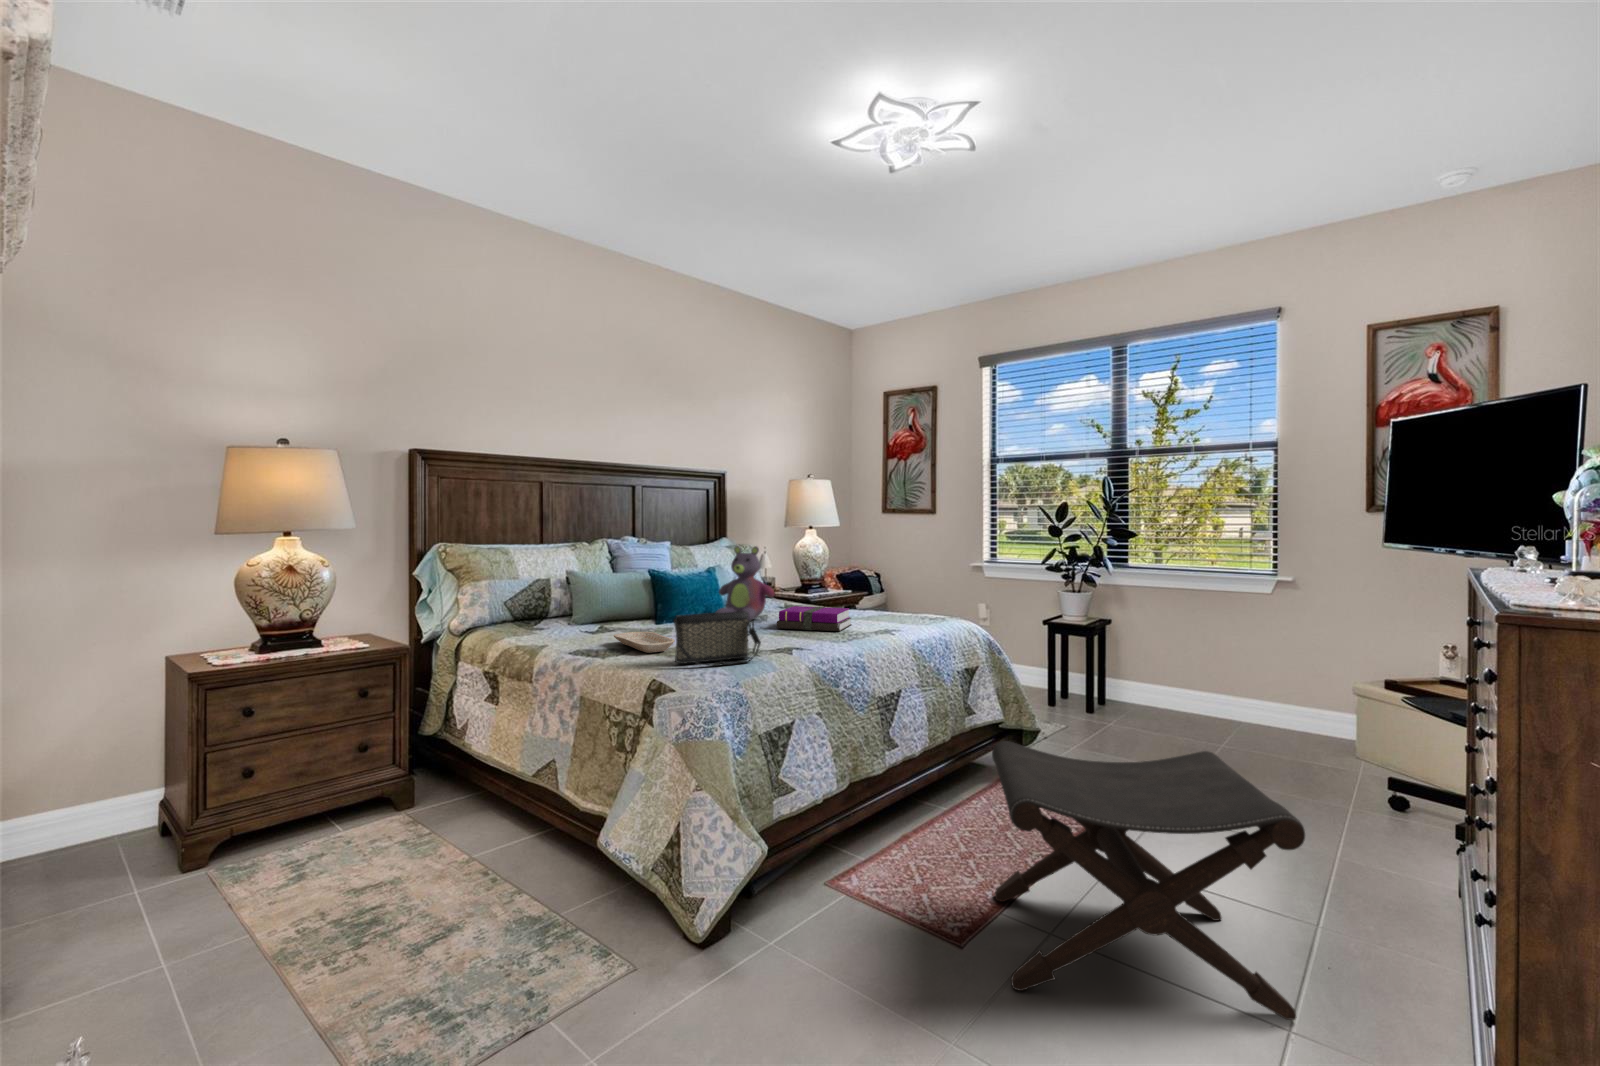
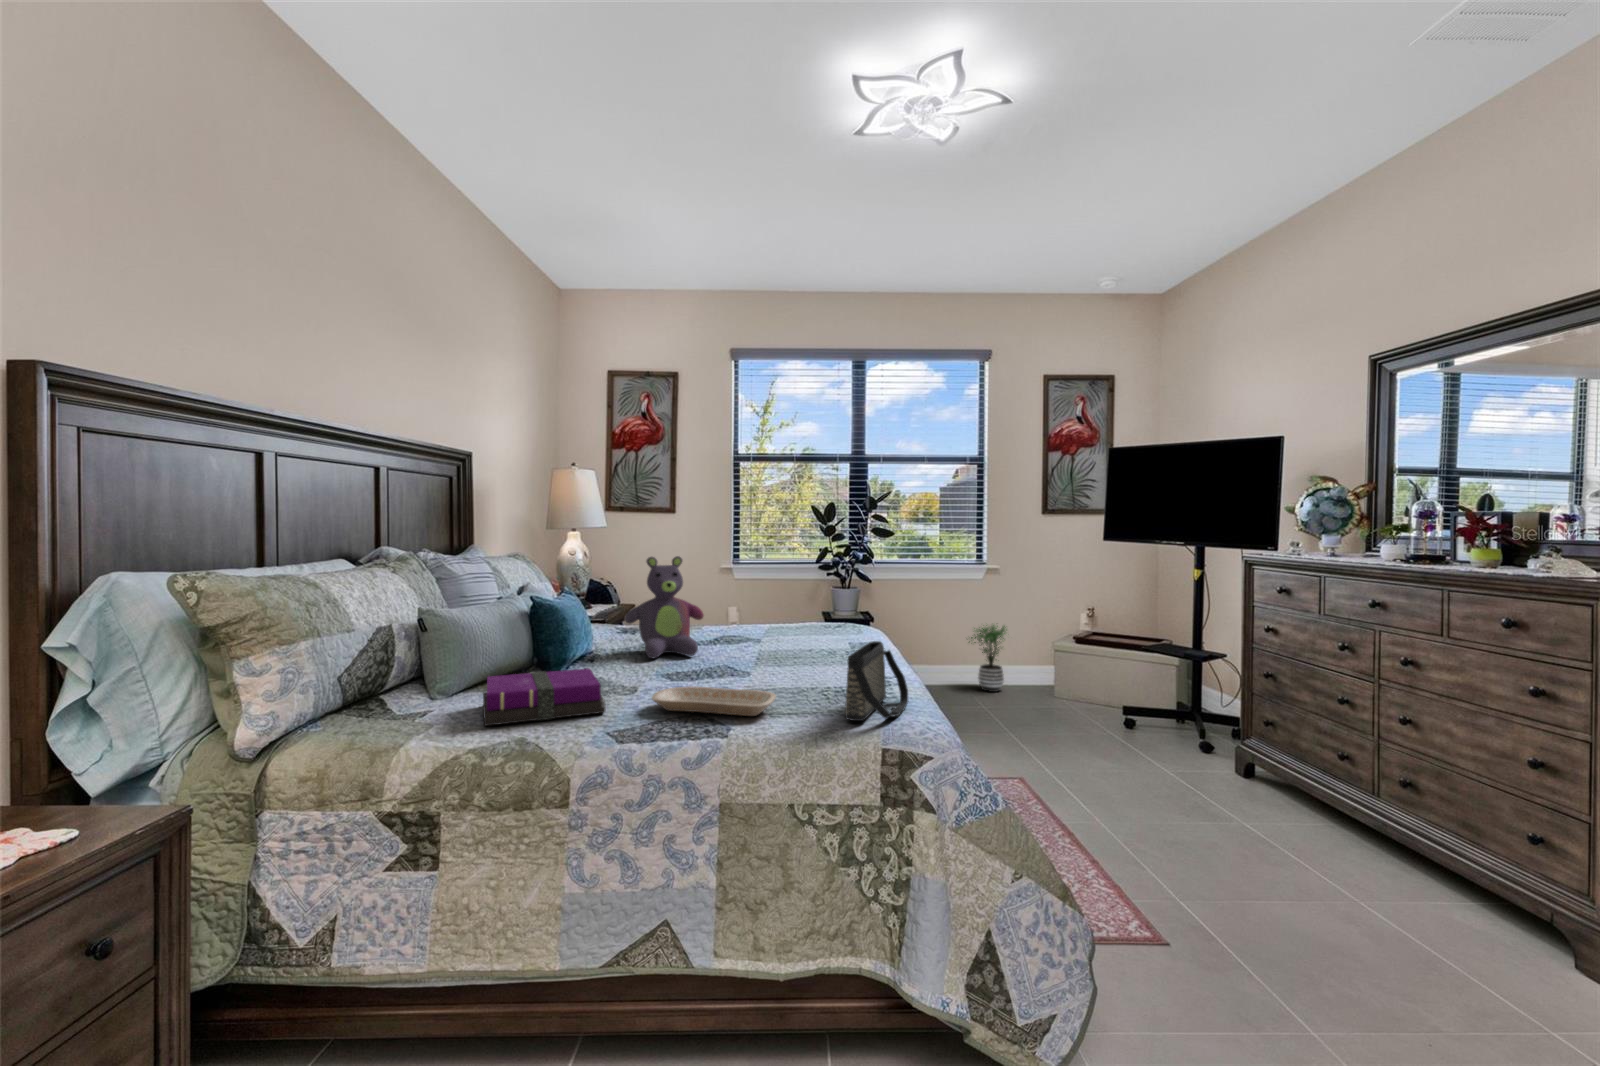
notebook: present [777,606,851,631] -> present [483,668,606,726]
potted plant: none [1228,648,1301,737] -> present [968,625,1007,692]
footstool: present [992,741,1305,1020] -> none [1098,709,1366,956]

